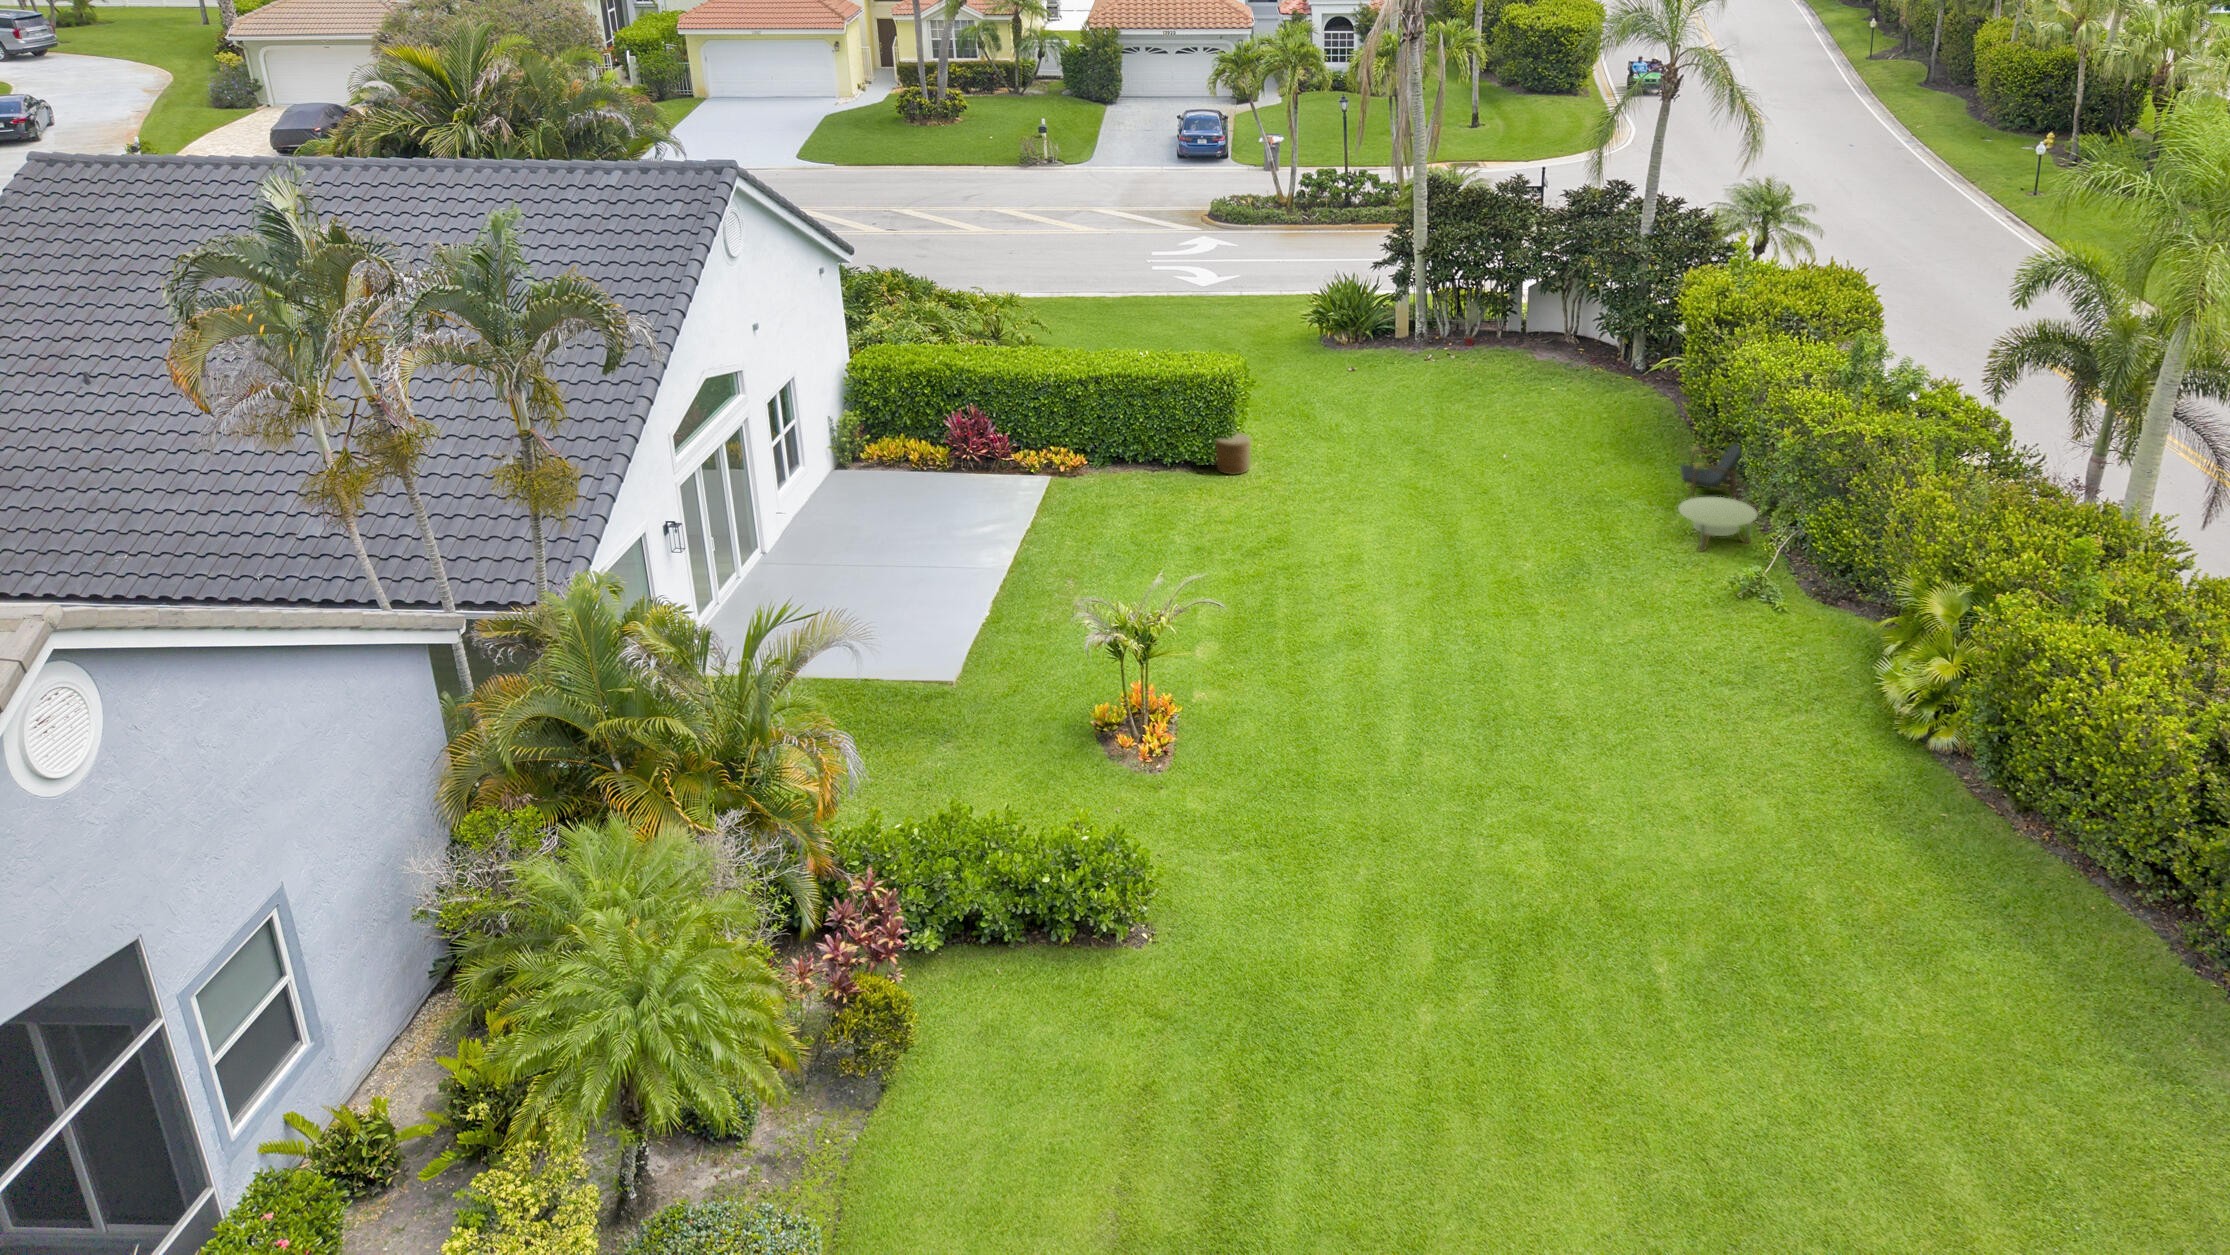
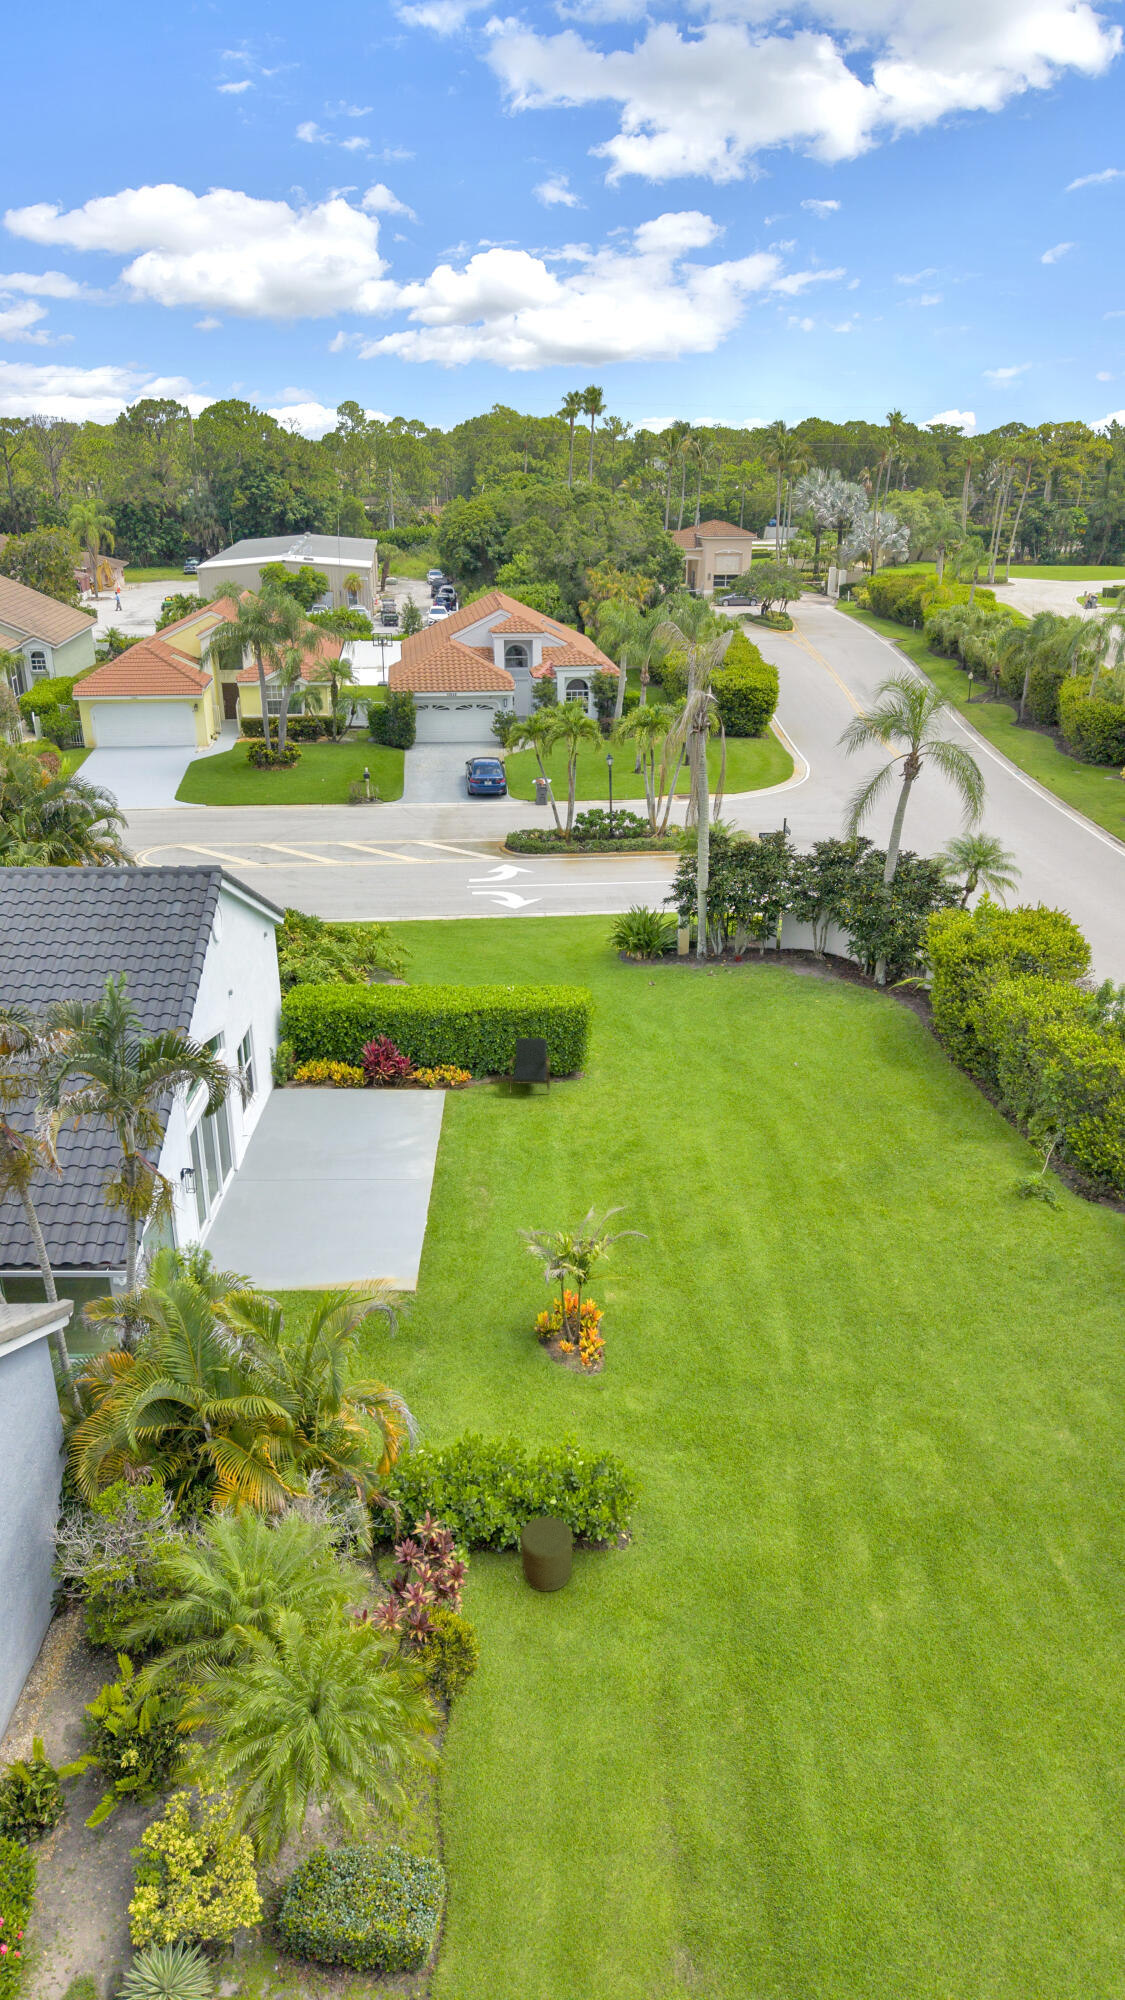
basket: present [1215,433,1251,475] -> present [520,1517,573,1591]
lounge chair: present [1681,444,1741,500] -> present [509,1038,550,1094]
round table: present [1678,497,1758,551] -> none [952,1103,1016,1149]

